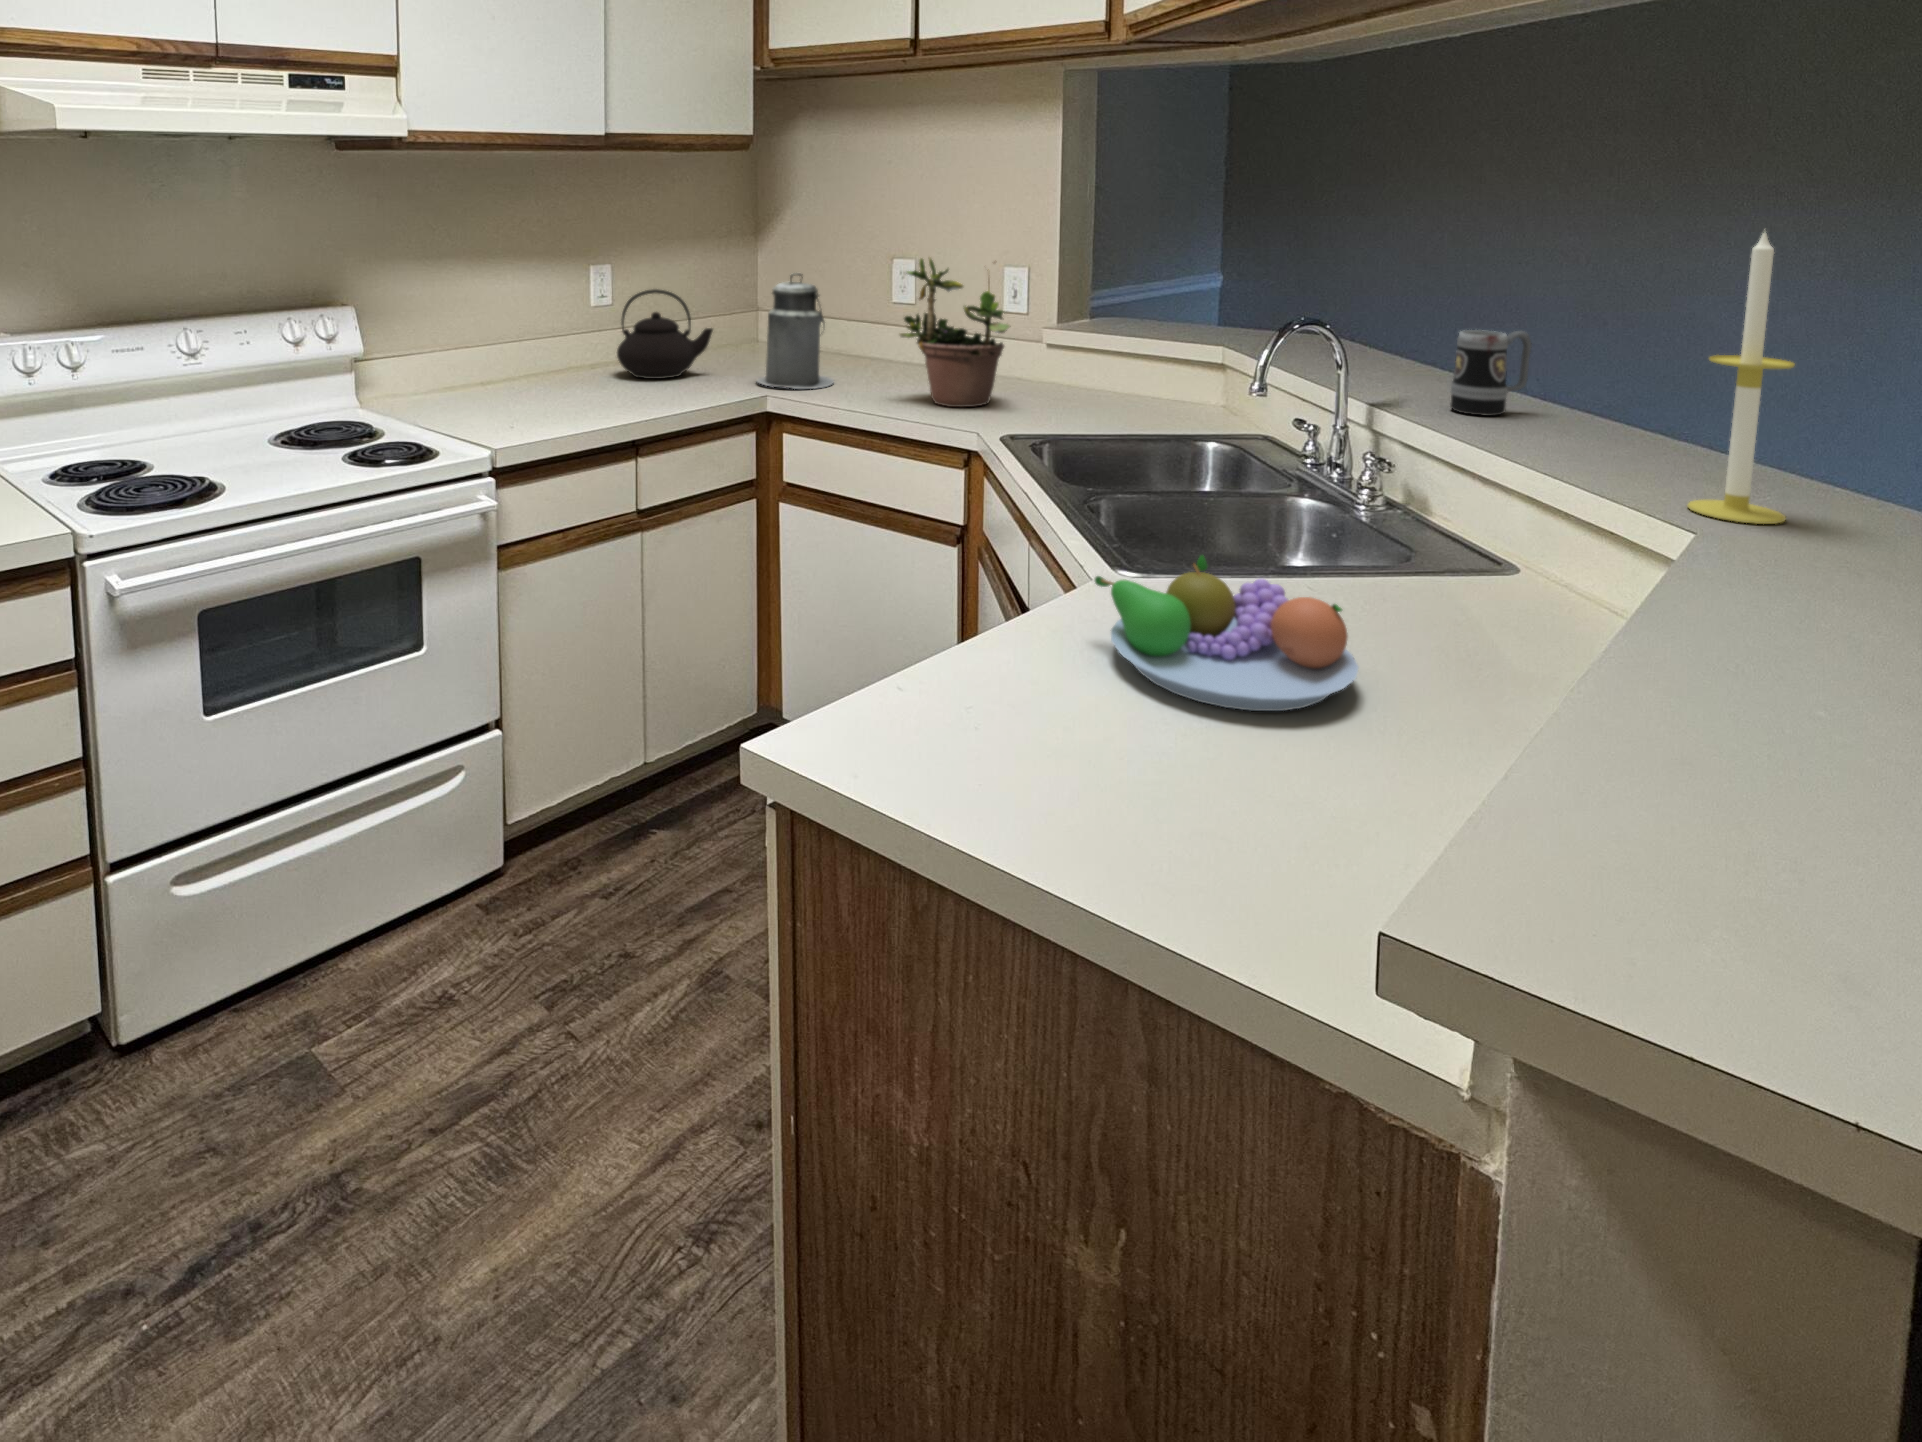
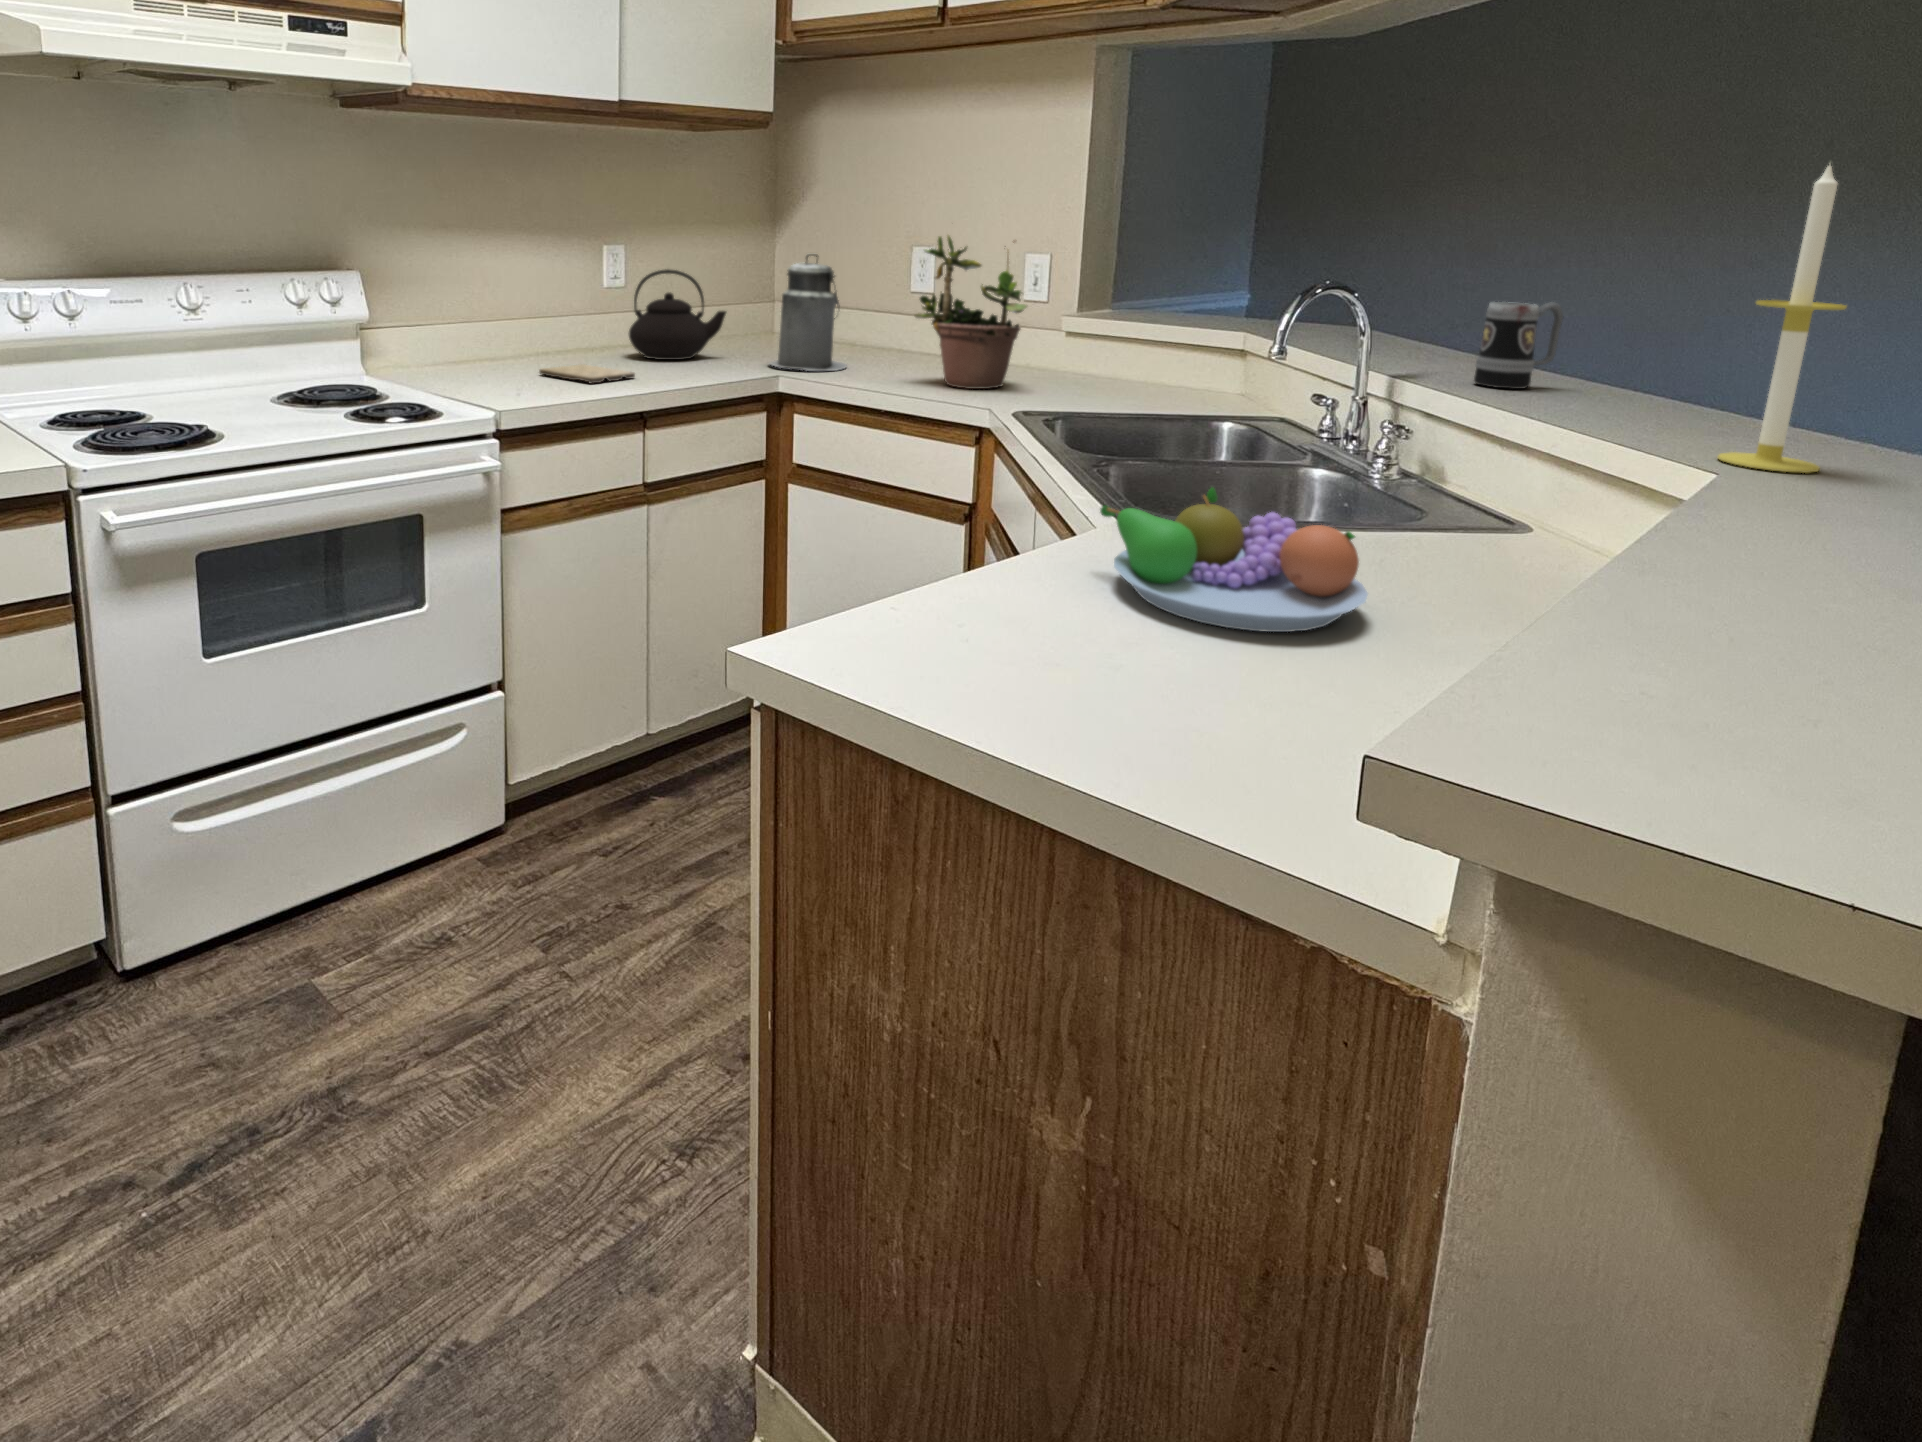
cutting board: none [530,389,626,412] -> present [539,364,635,383]

